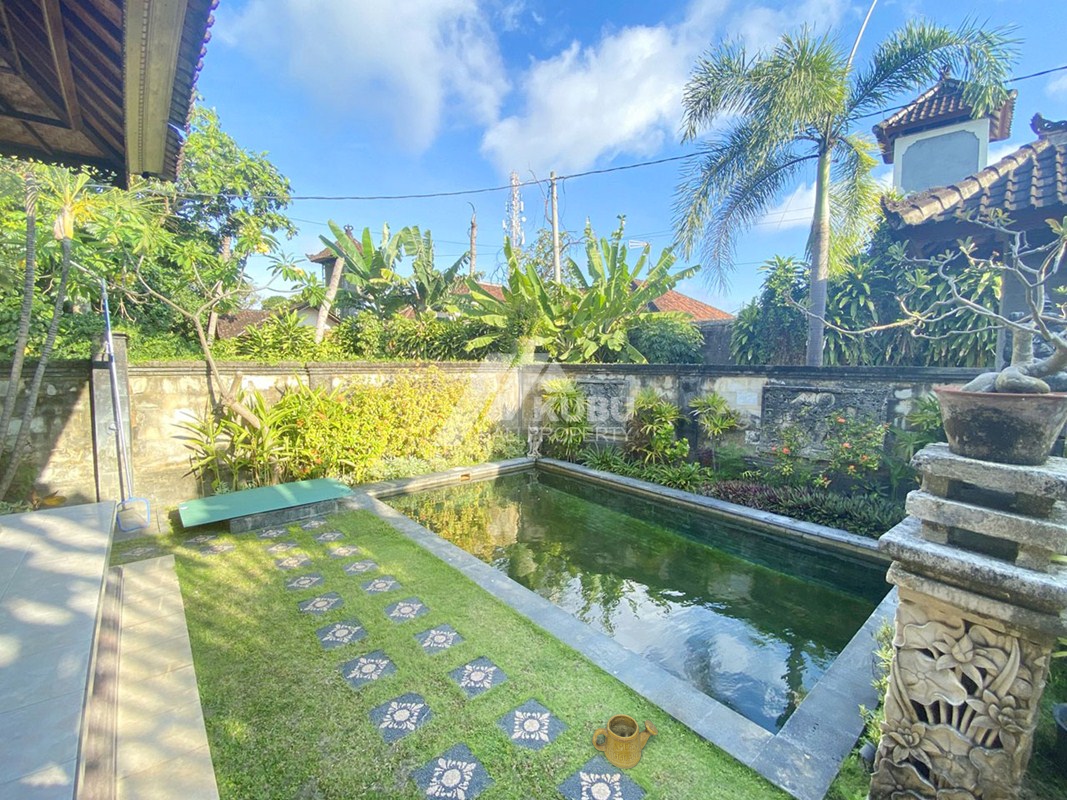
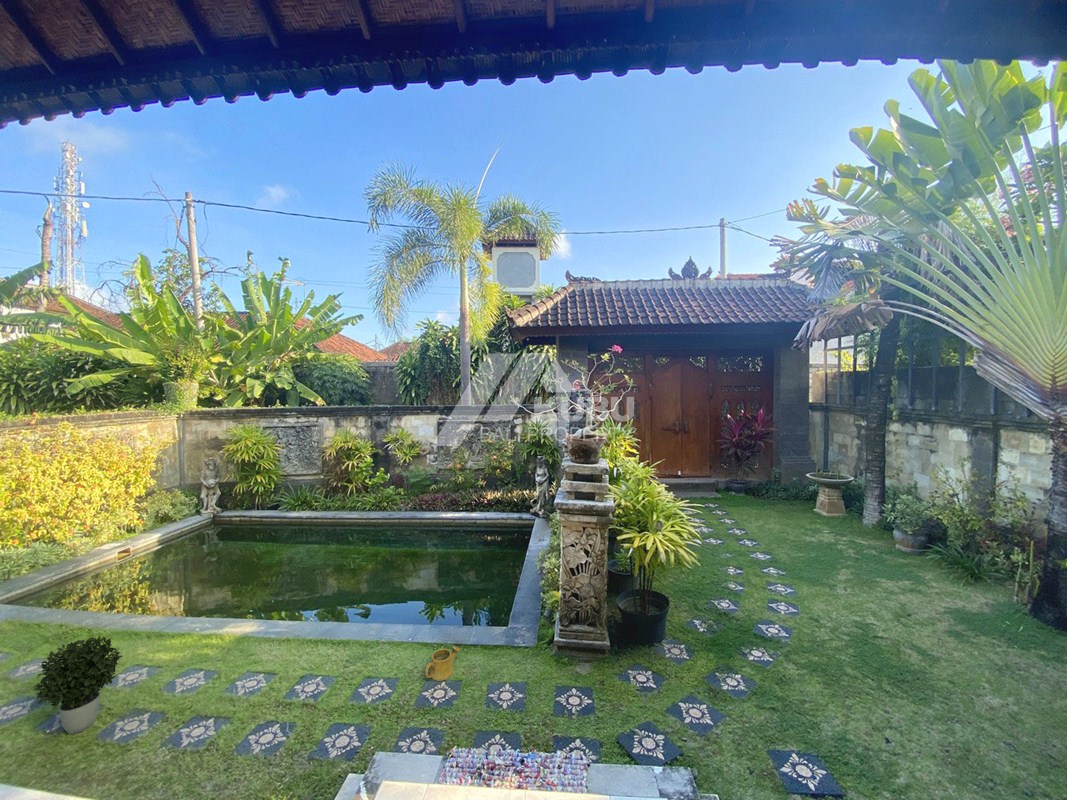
potted plant: none [305,538,364,616] -> present [33,636,122,734]

